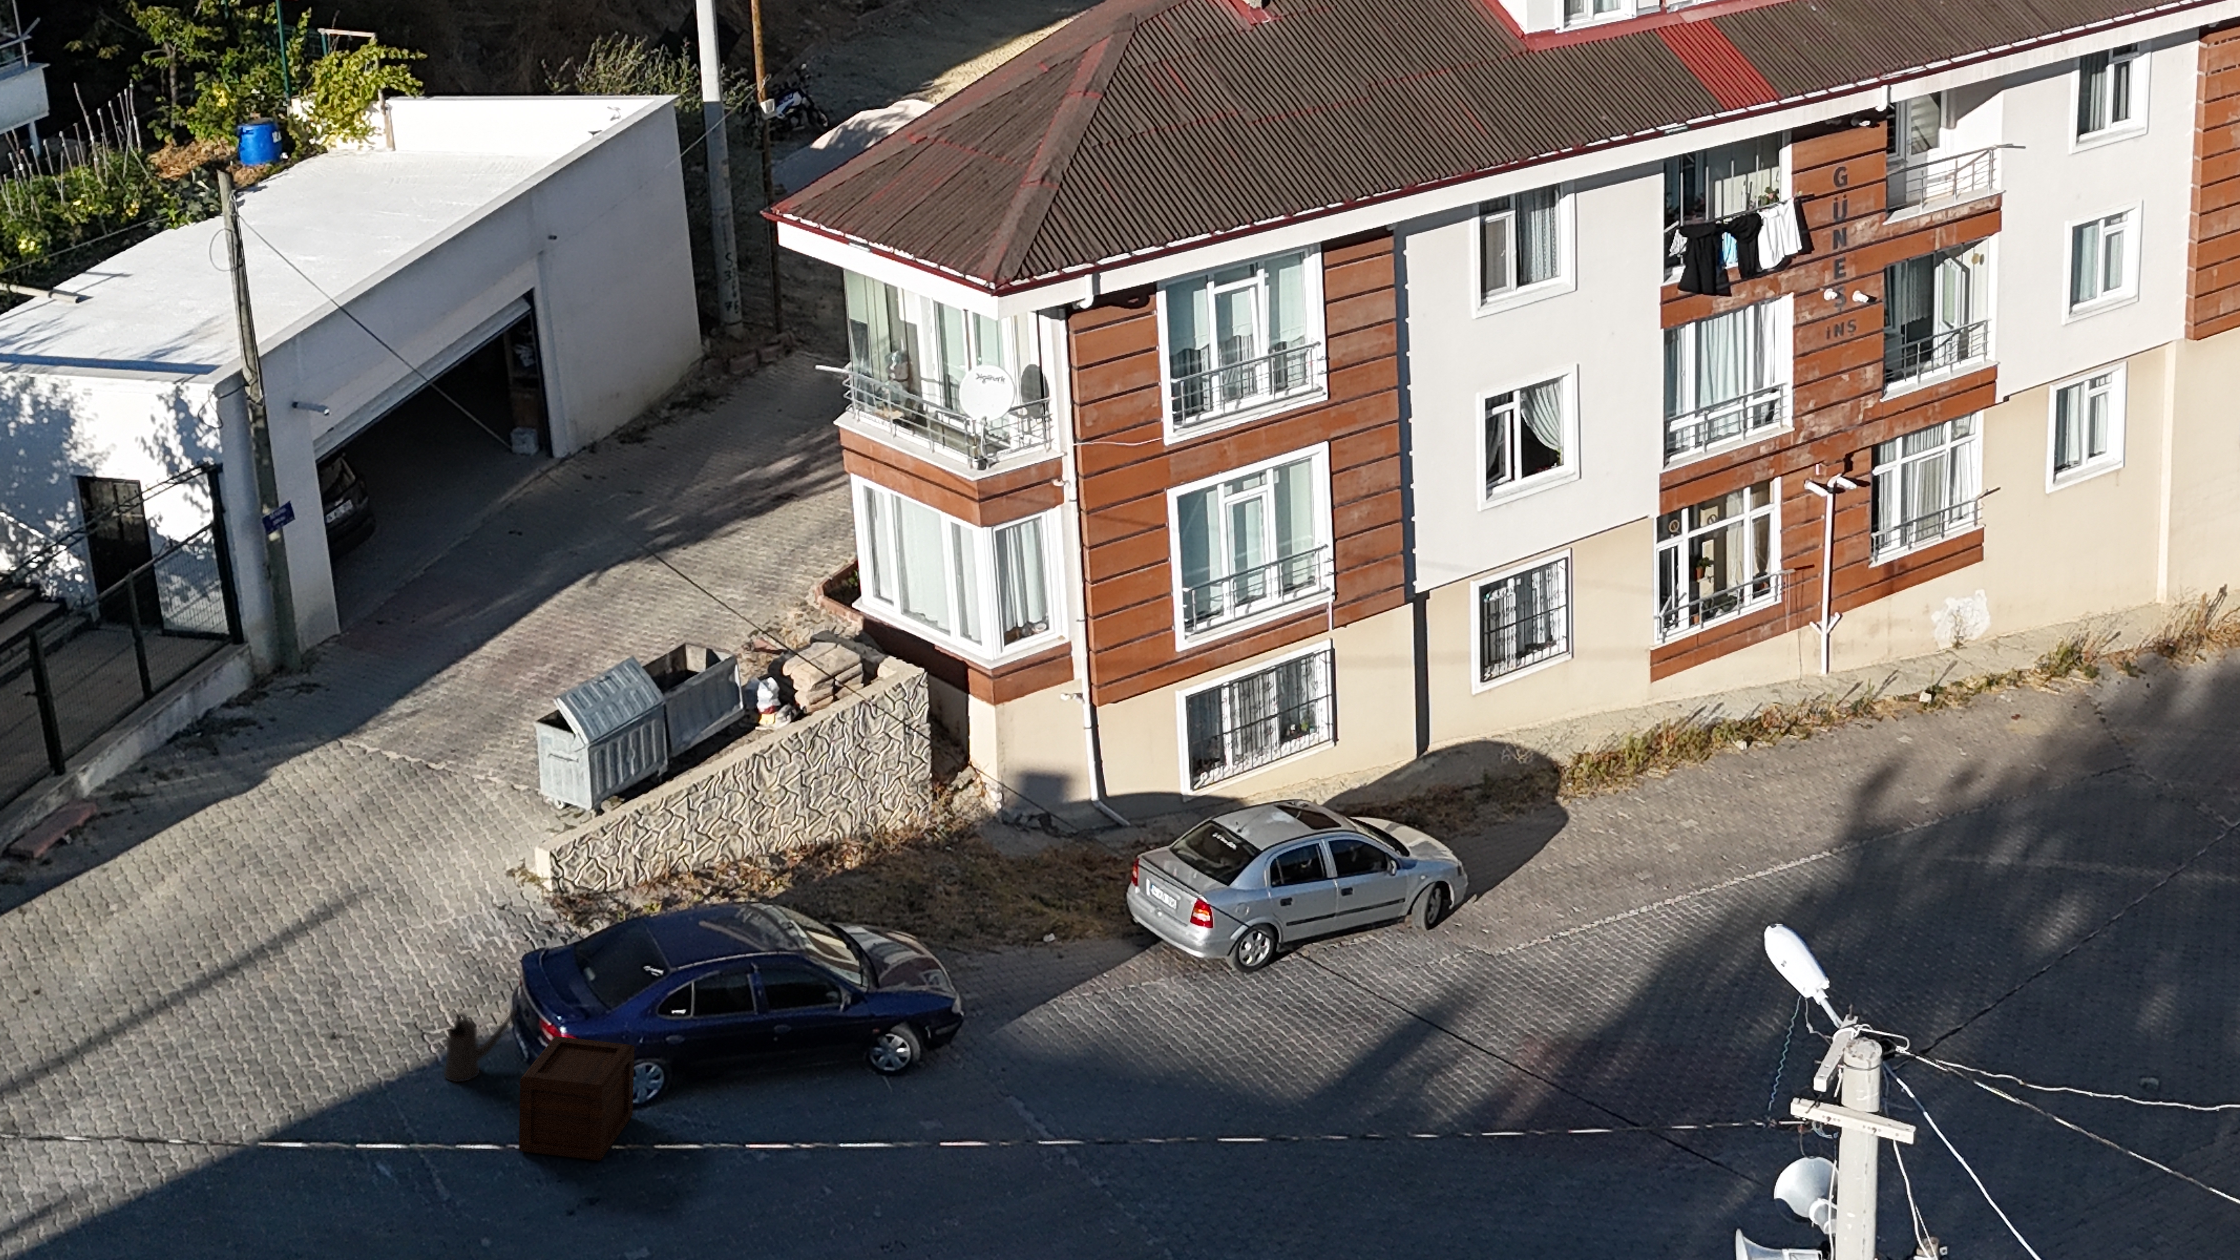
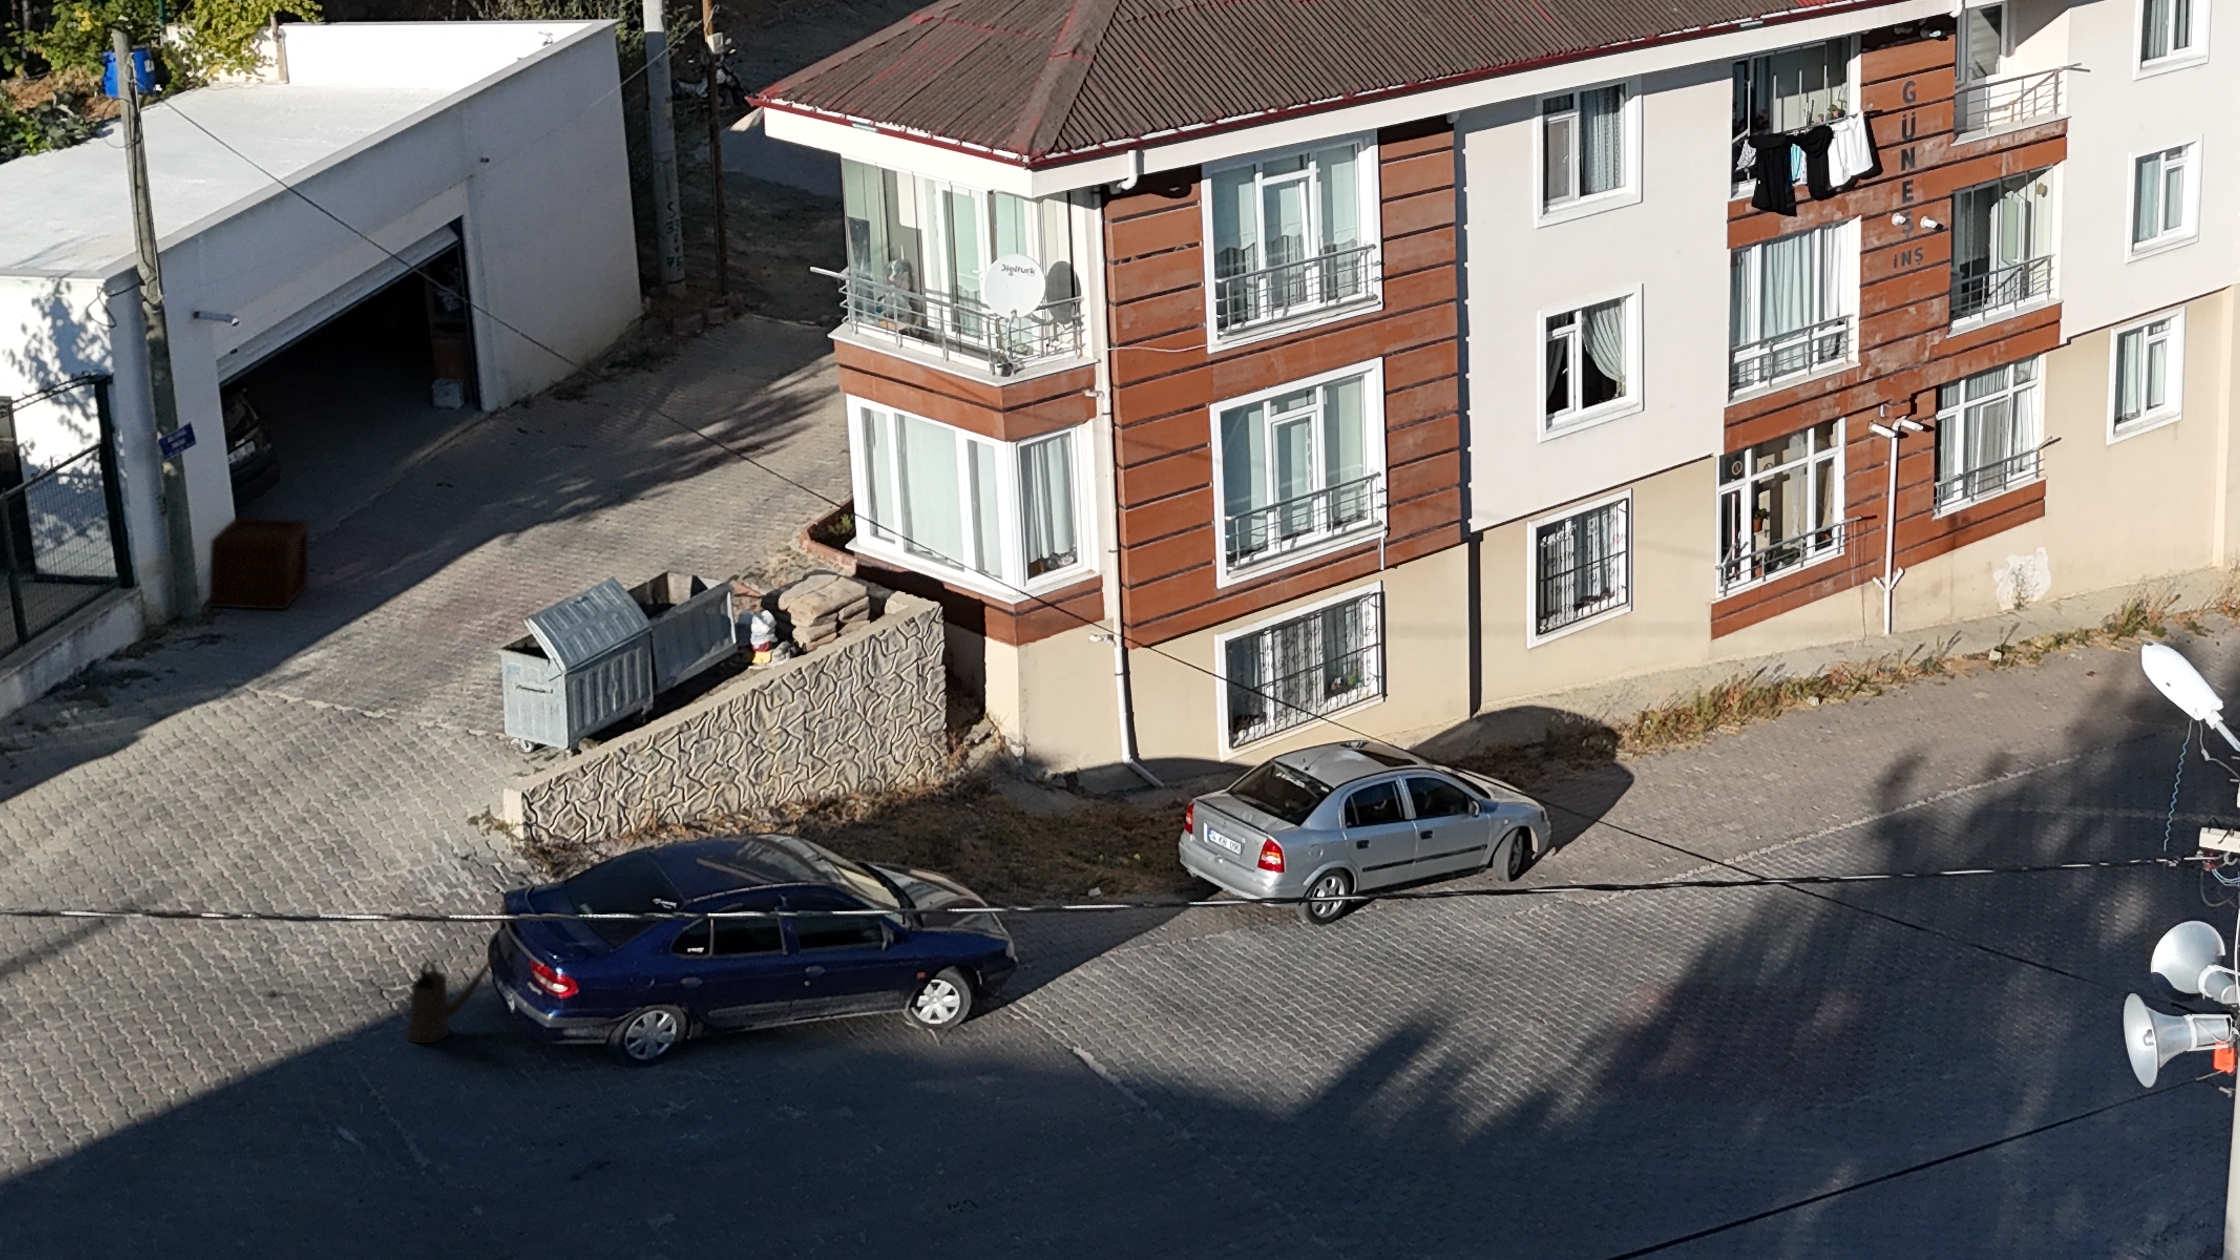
wooden crate: present [519,1036,635,1161] -> present [209,518,309,609]

